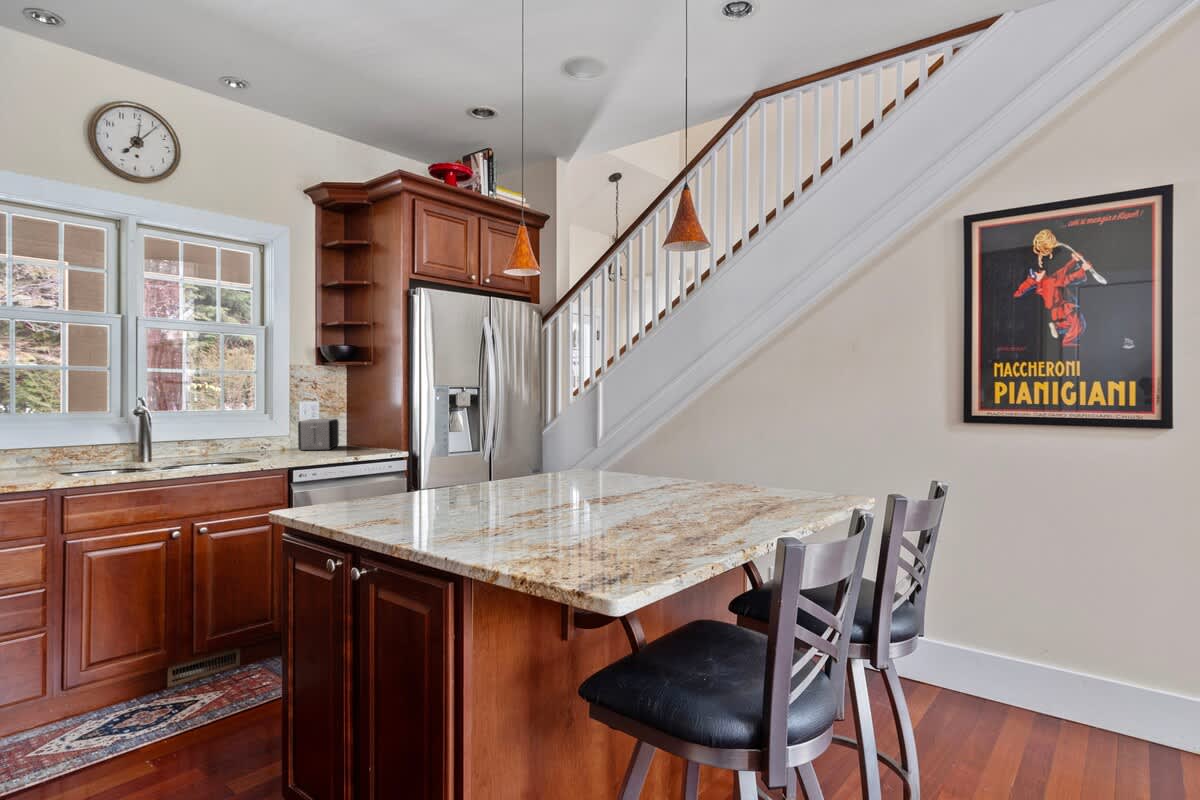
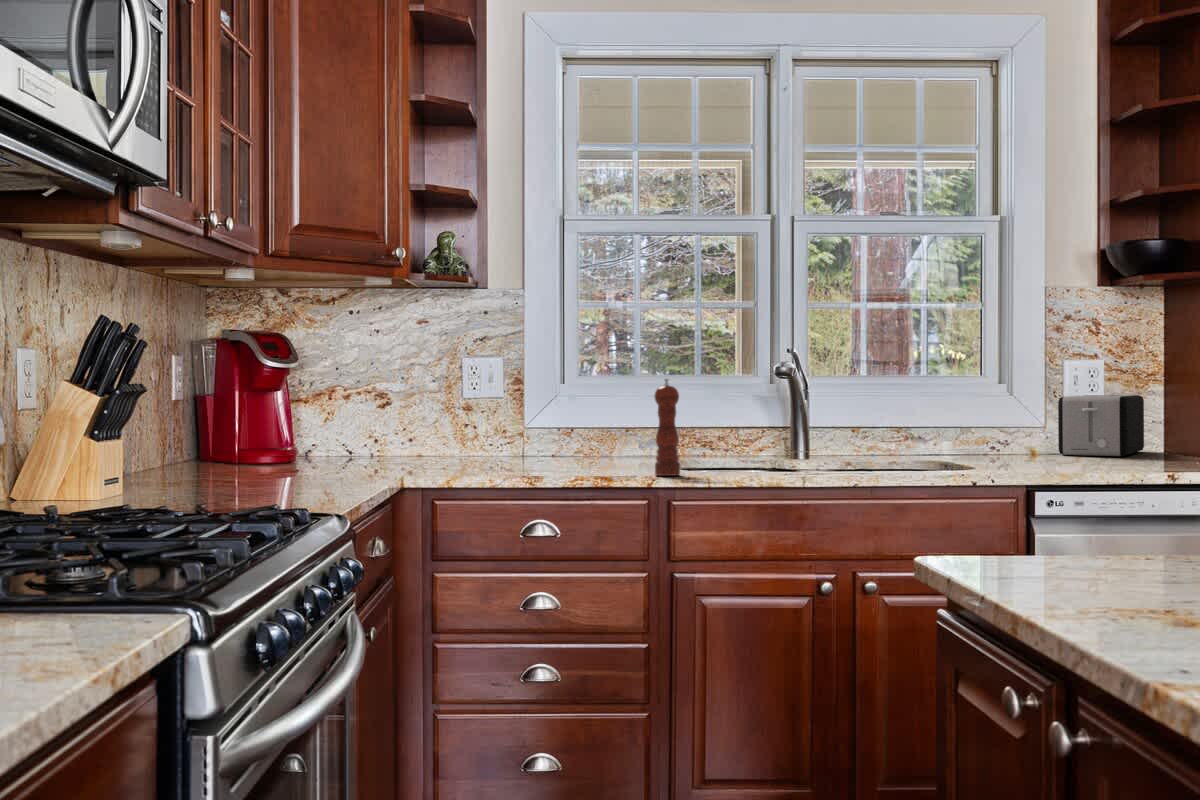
pepper mill: none [52,420,73,481] -> present [654,379,680,476]

